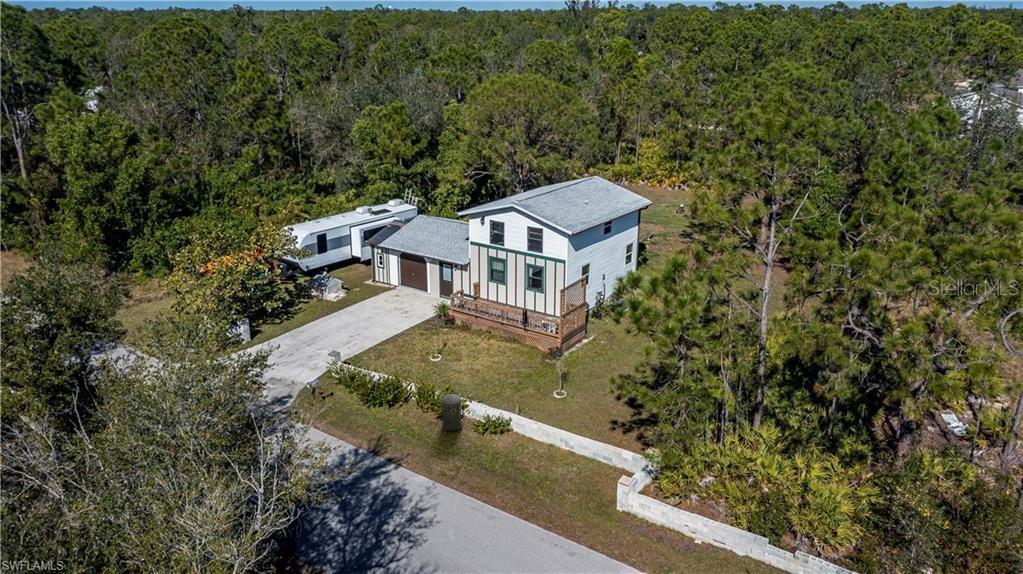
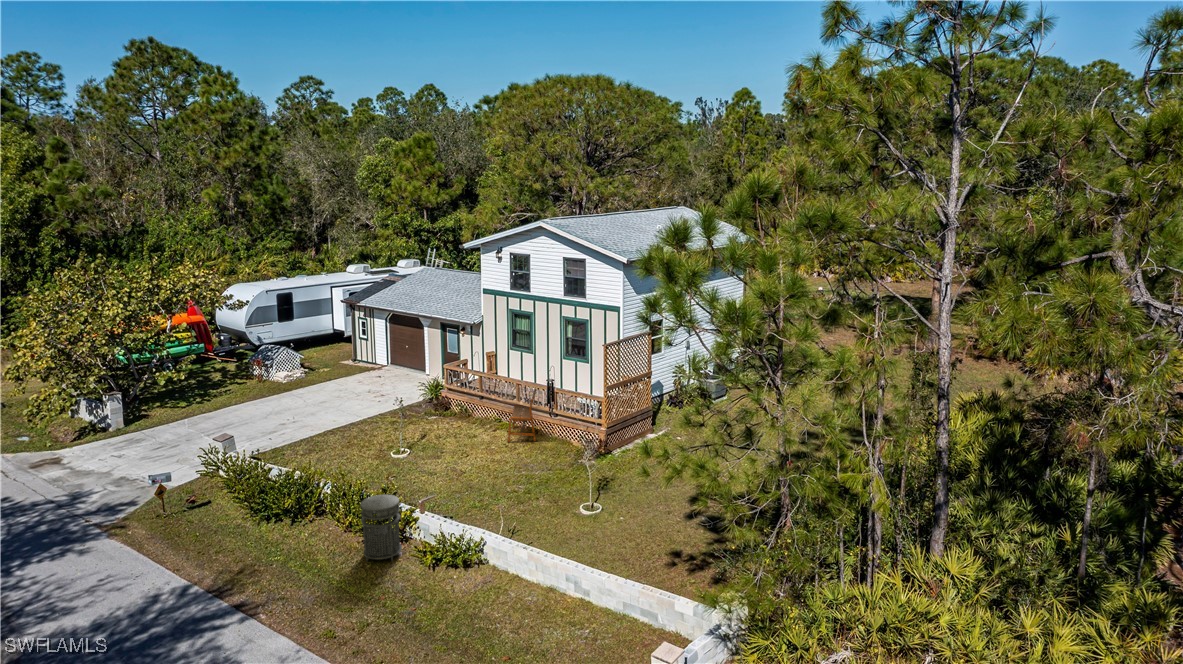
bench: none [499,312,516,348] -> present [508,389,536,442]

